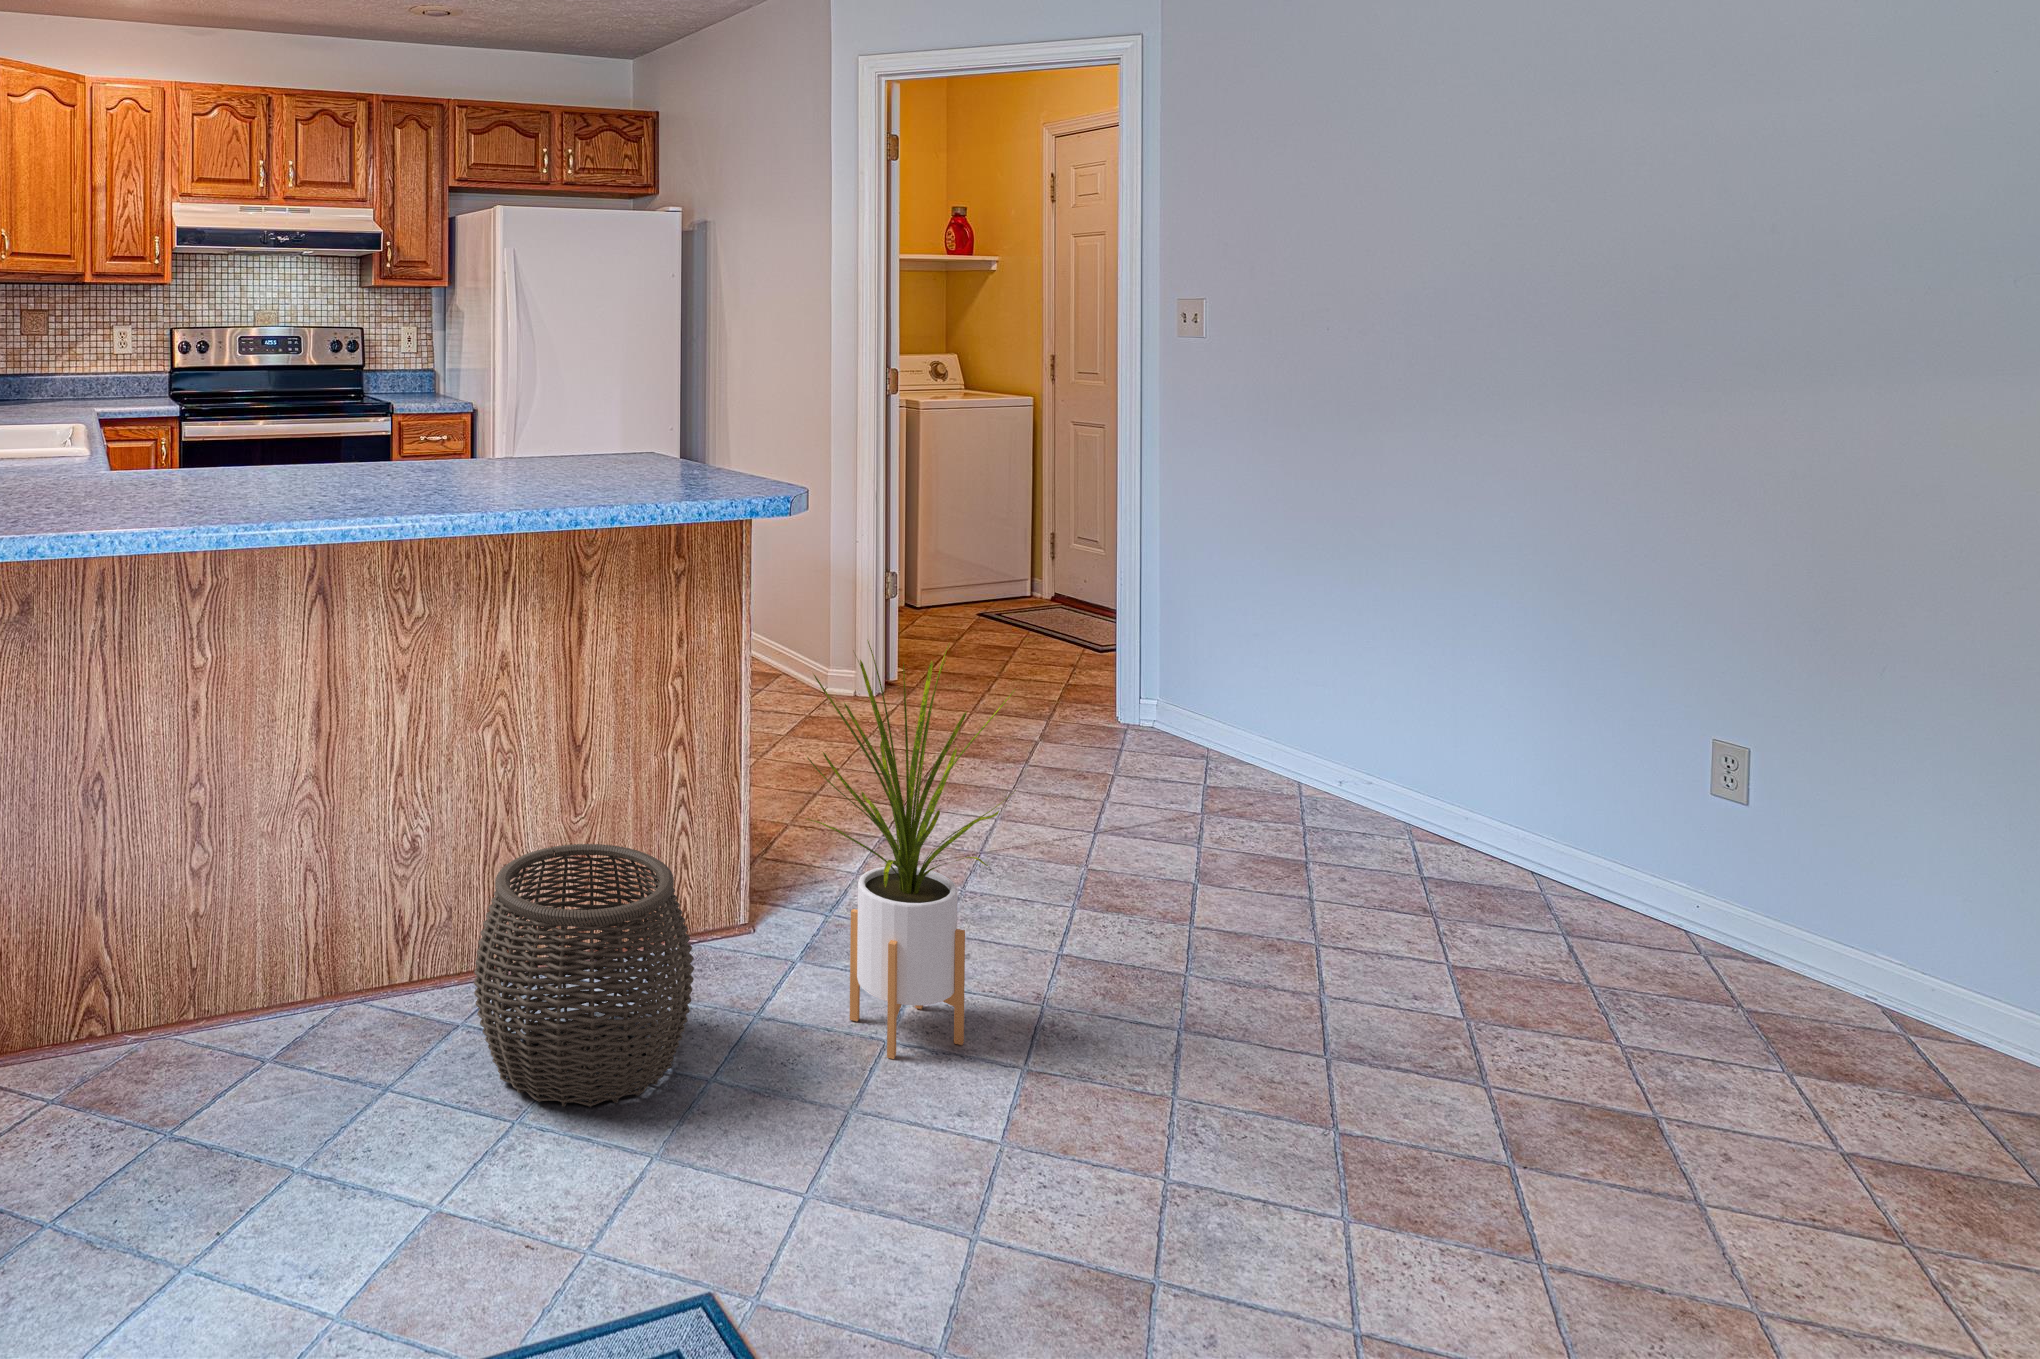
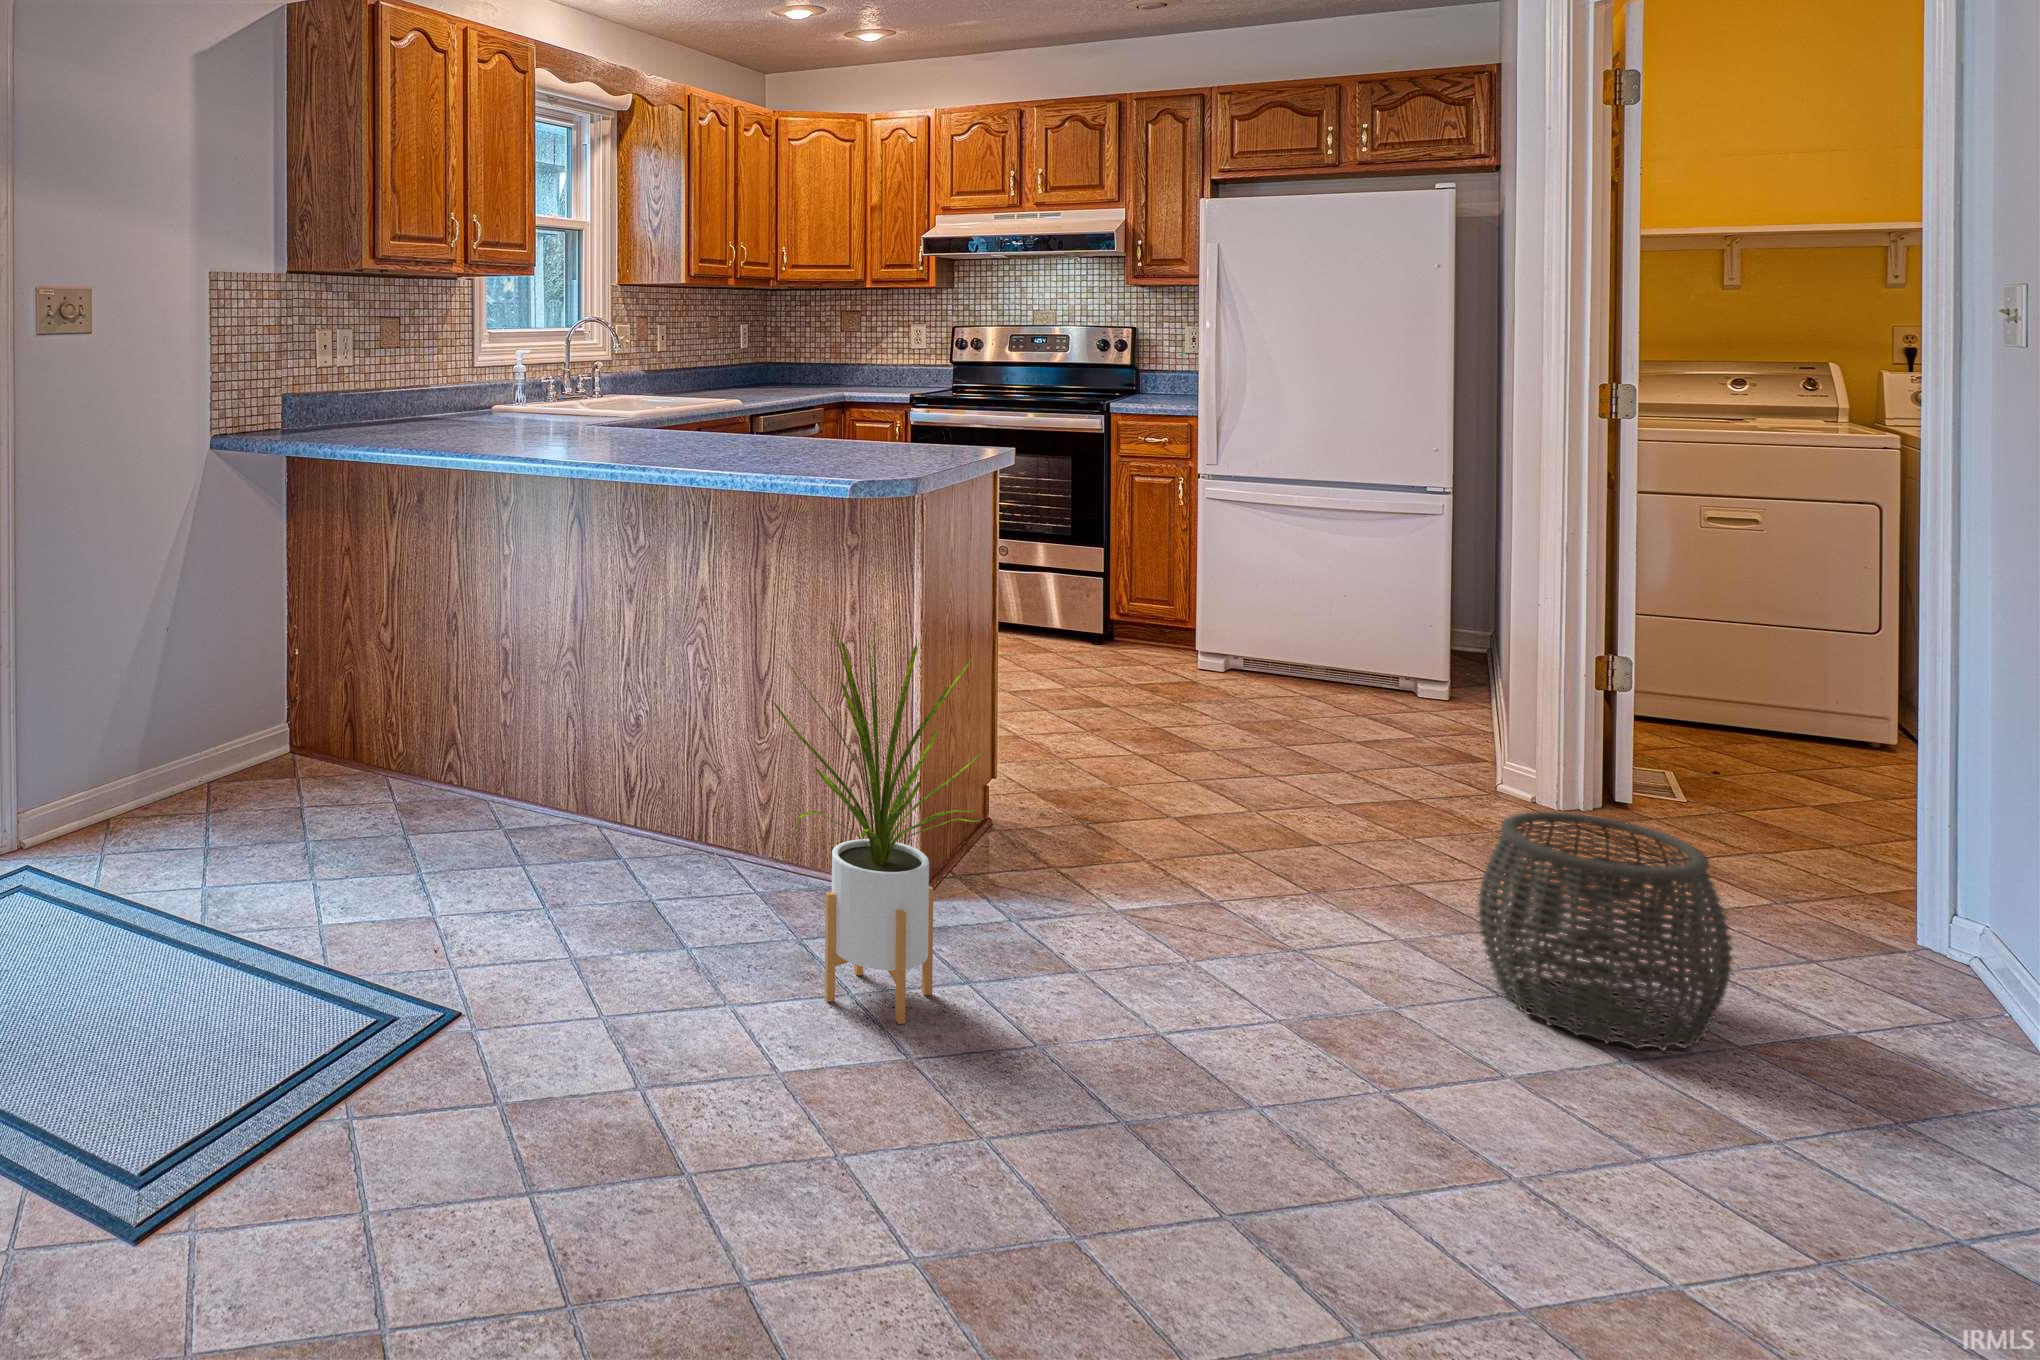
woven basket: present [474,844,694,1107] -> present [1478,811,1733,1050]

